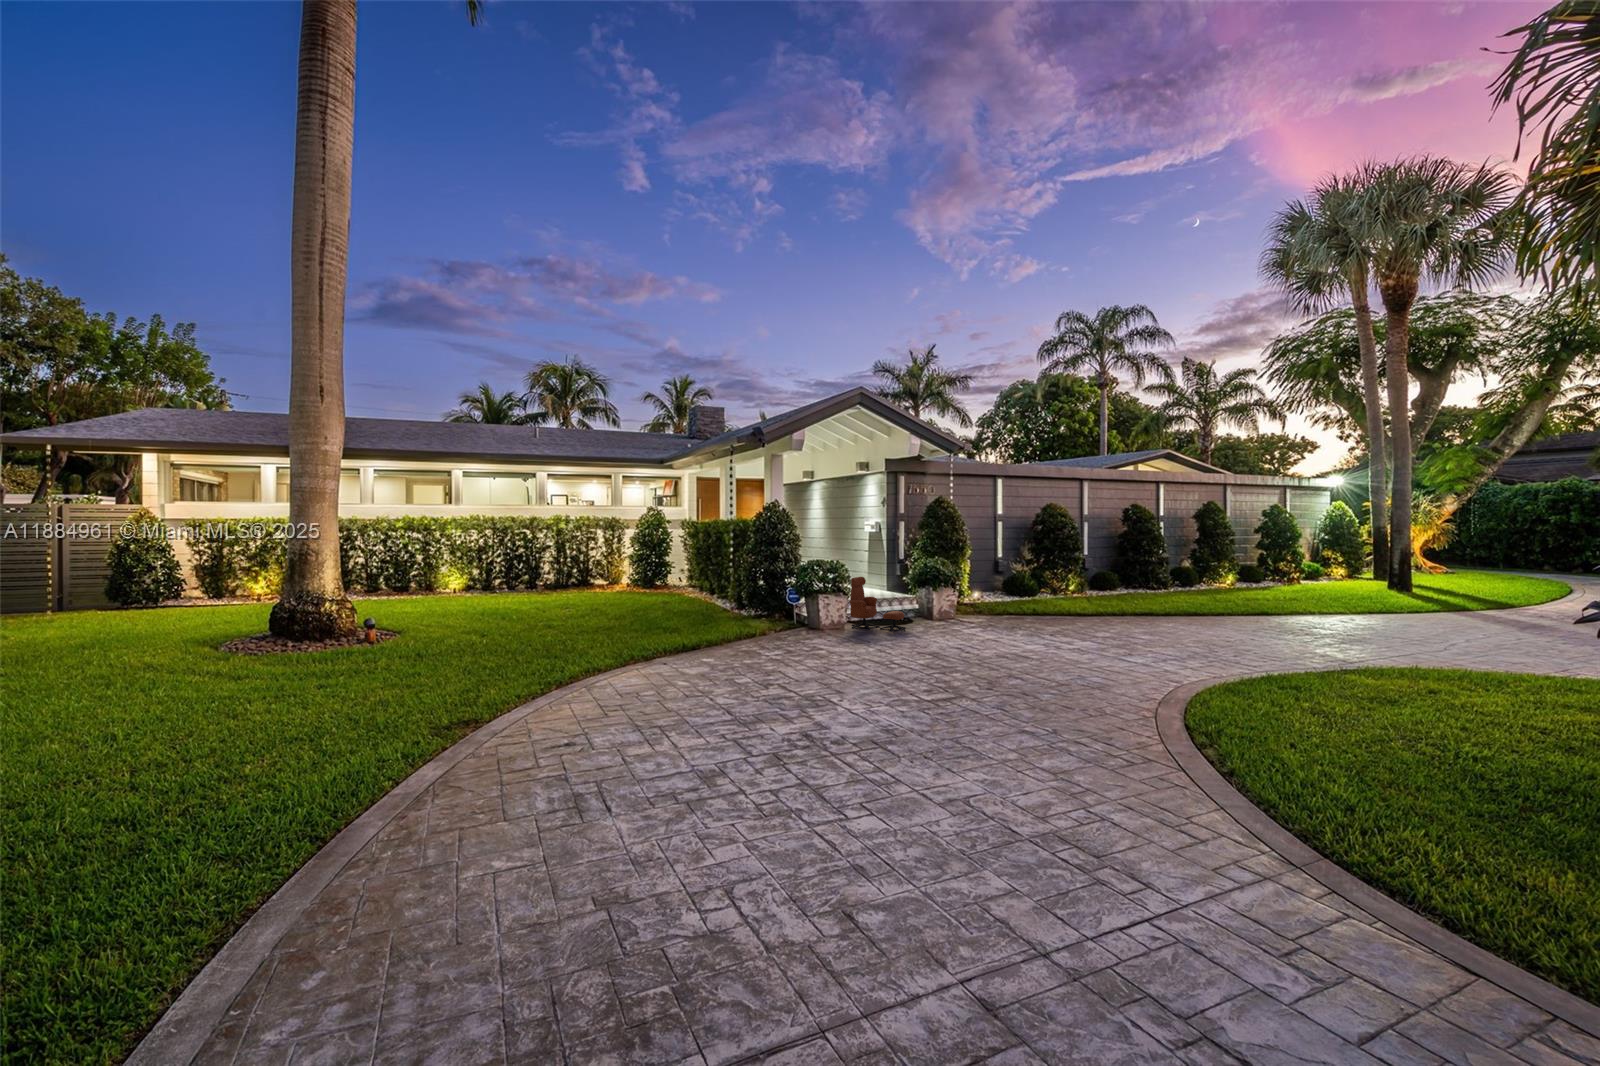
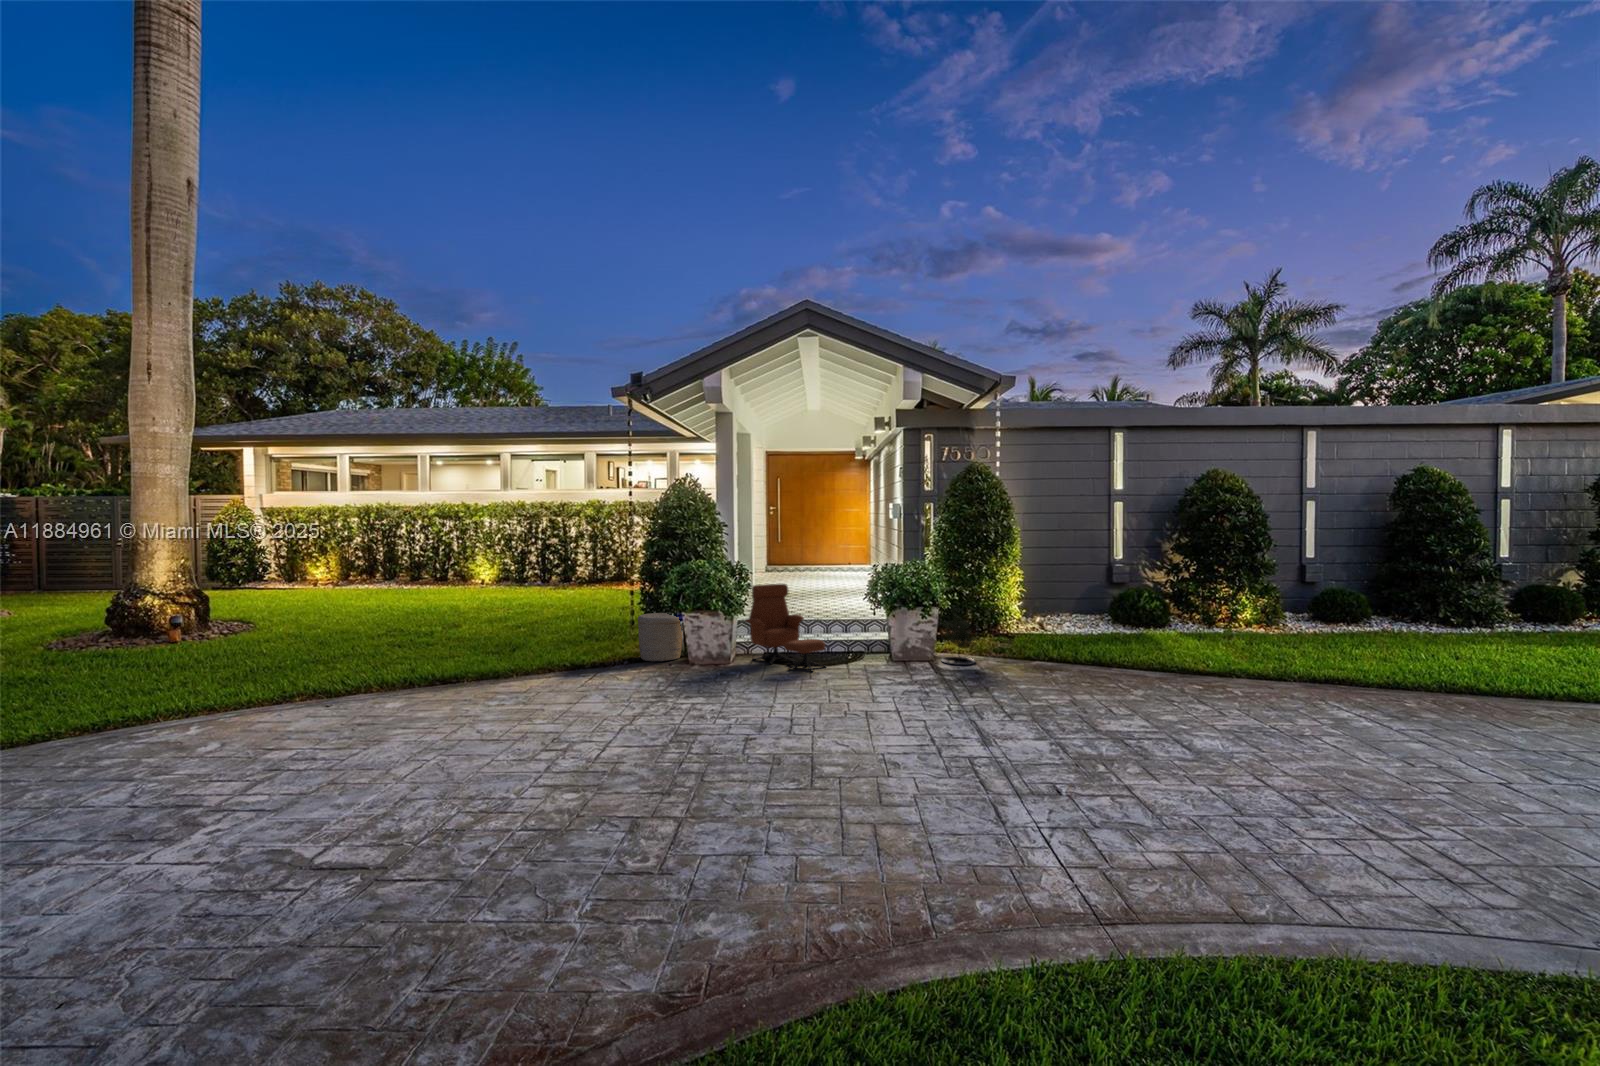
potted tree: none [953,584,978,622] -> present [942,605,977,665]
woven basket: none [776,600,807,633] -> present [638,613,682,662]

